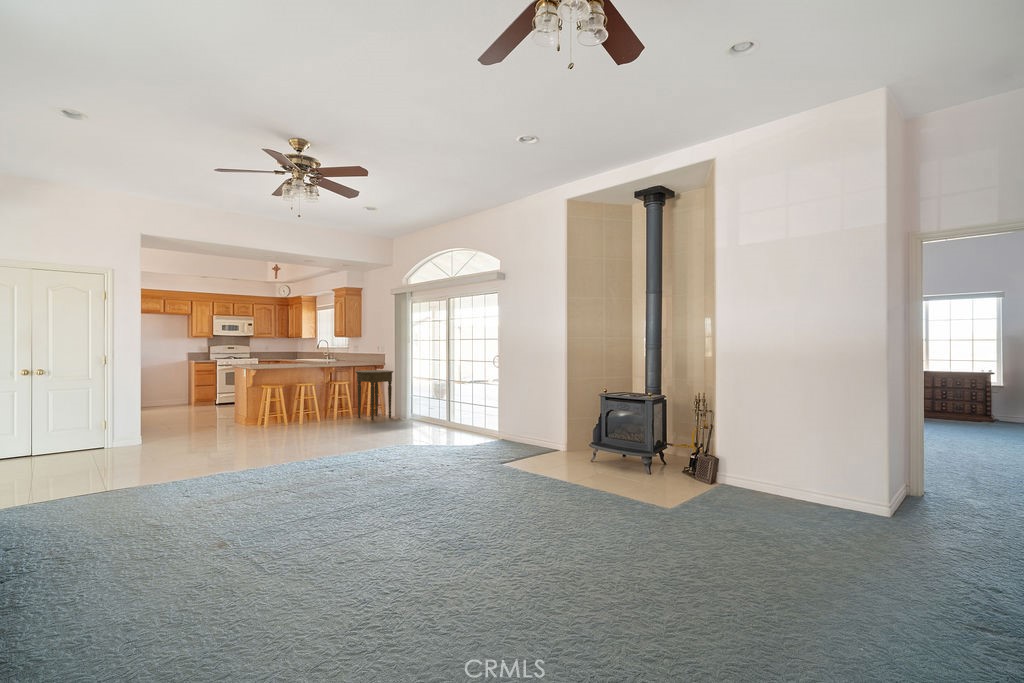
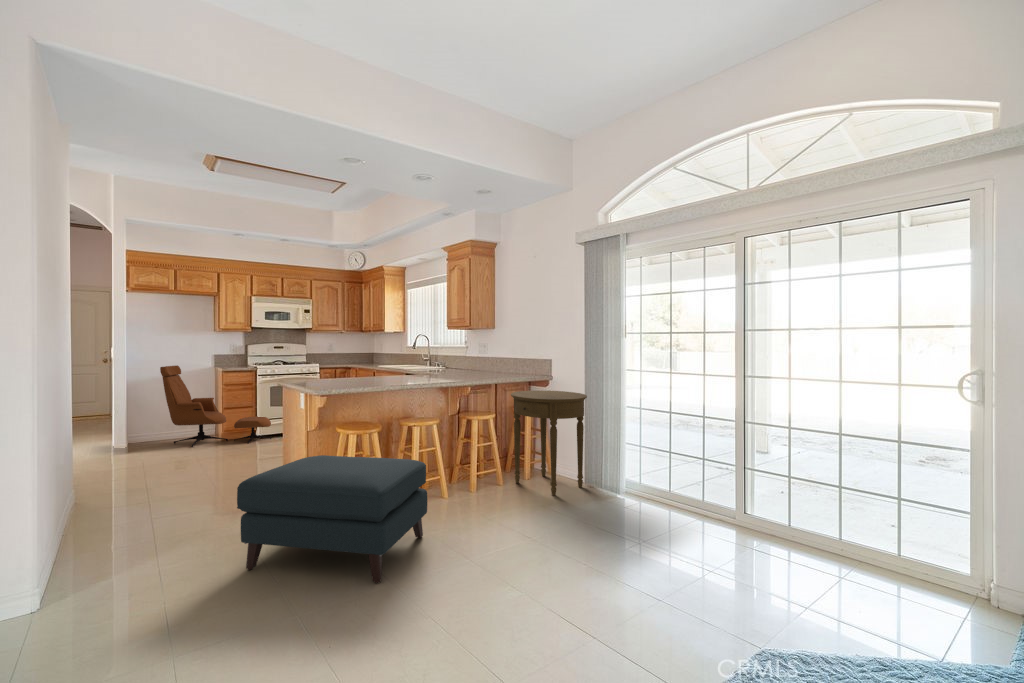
lounge chair: none [157,359,226,408] -> present [160,365,271,447]
ottoman: none [216,394,300,436] -> present [237,455,427,583]

